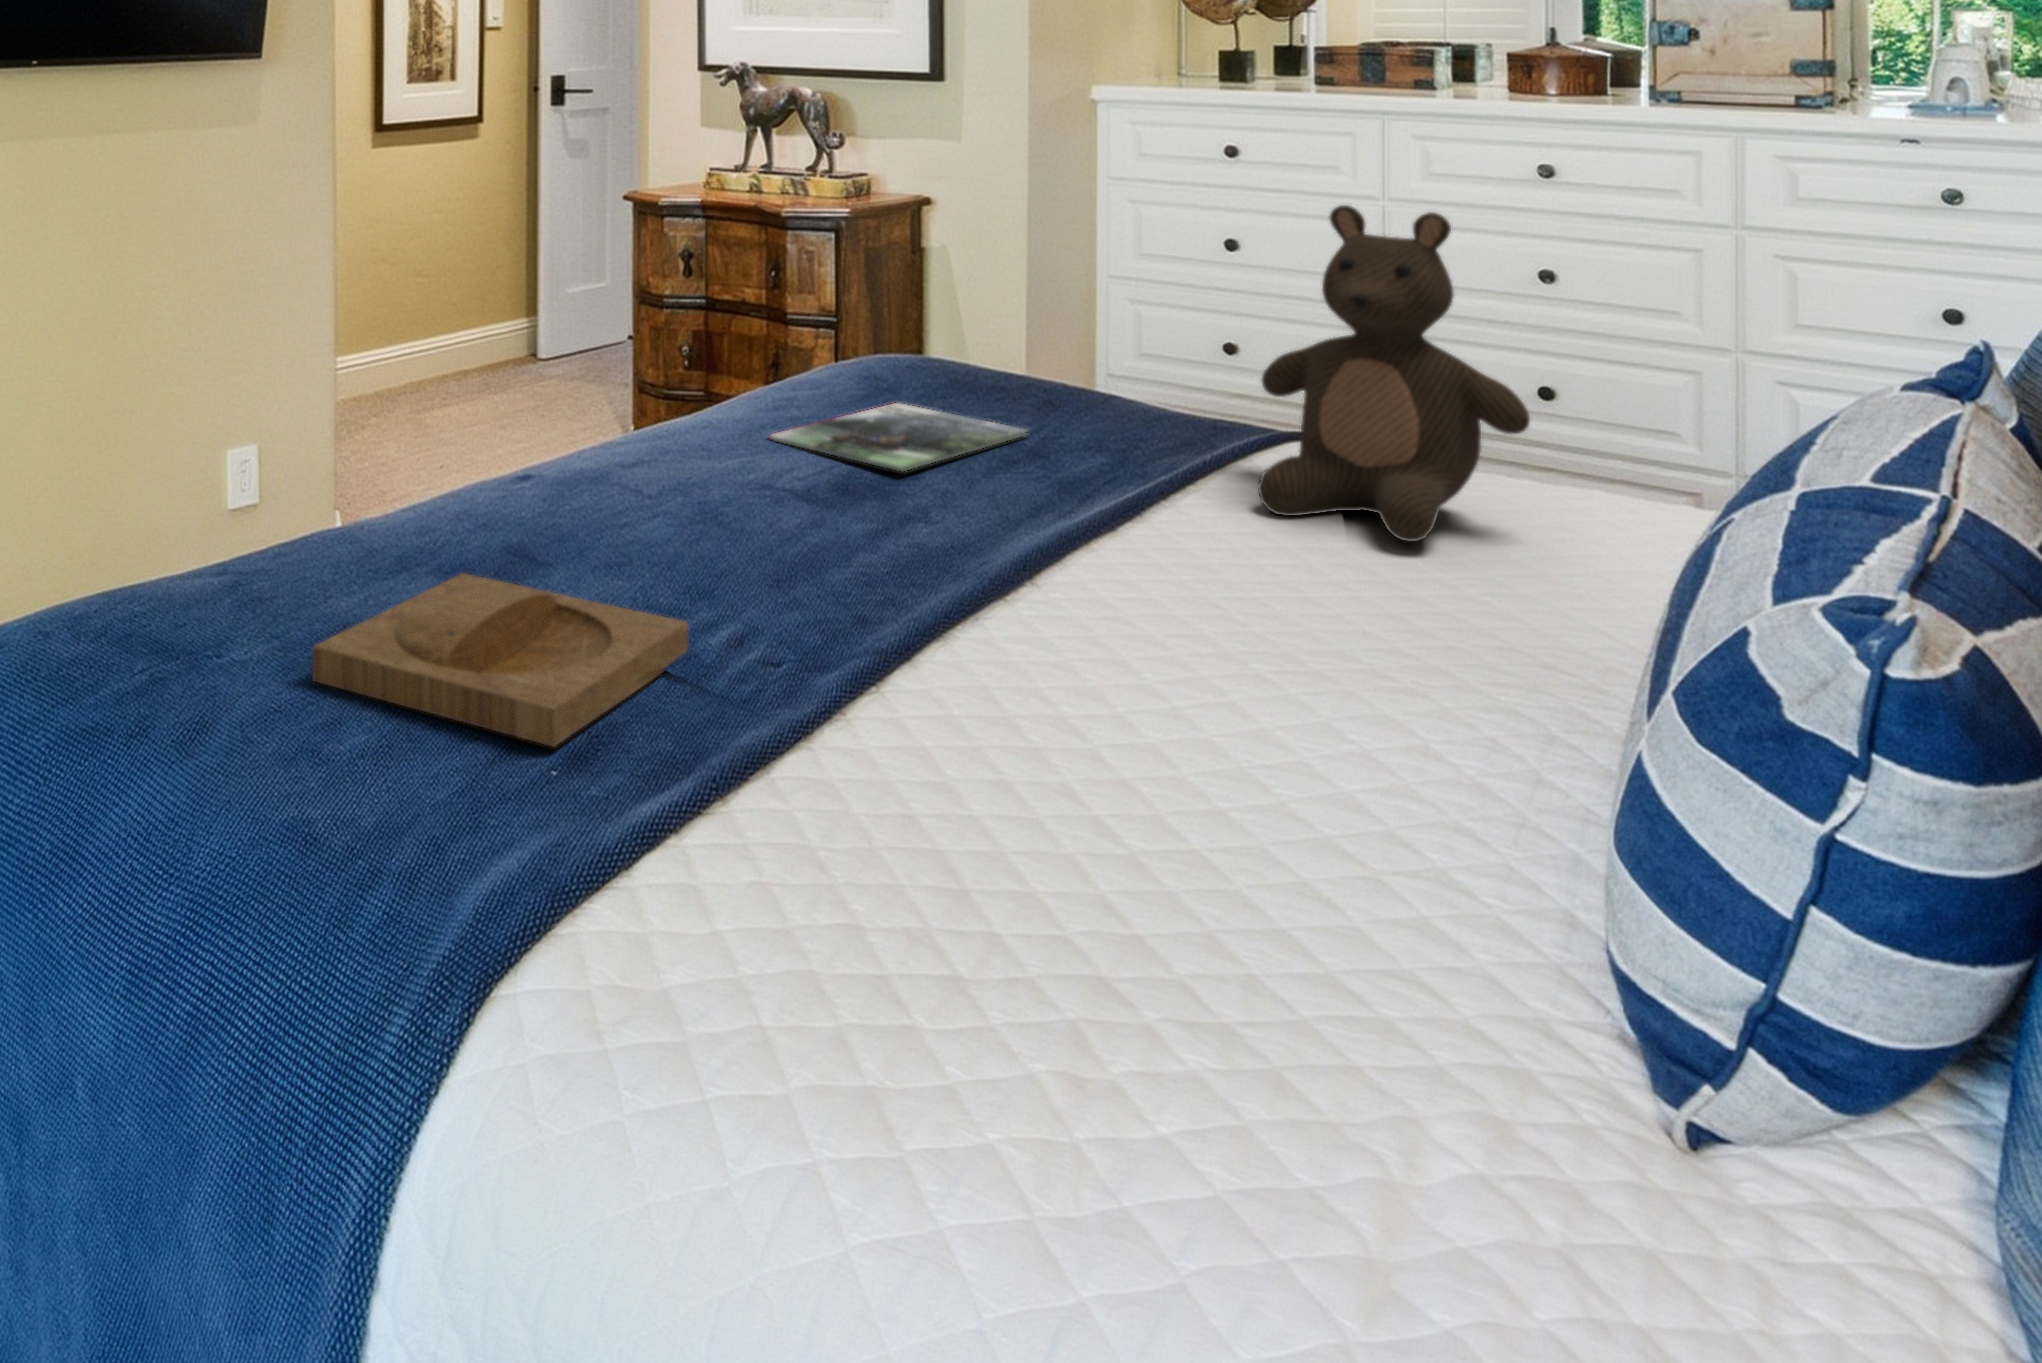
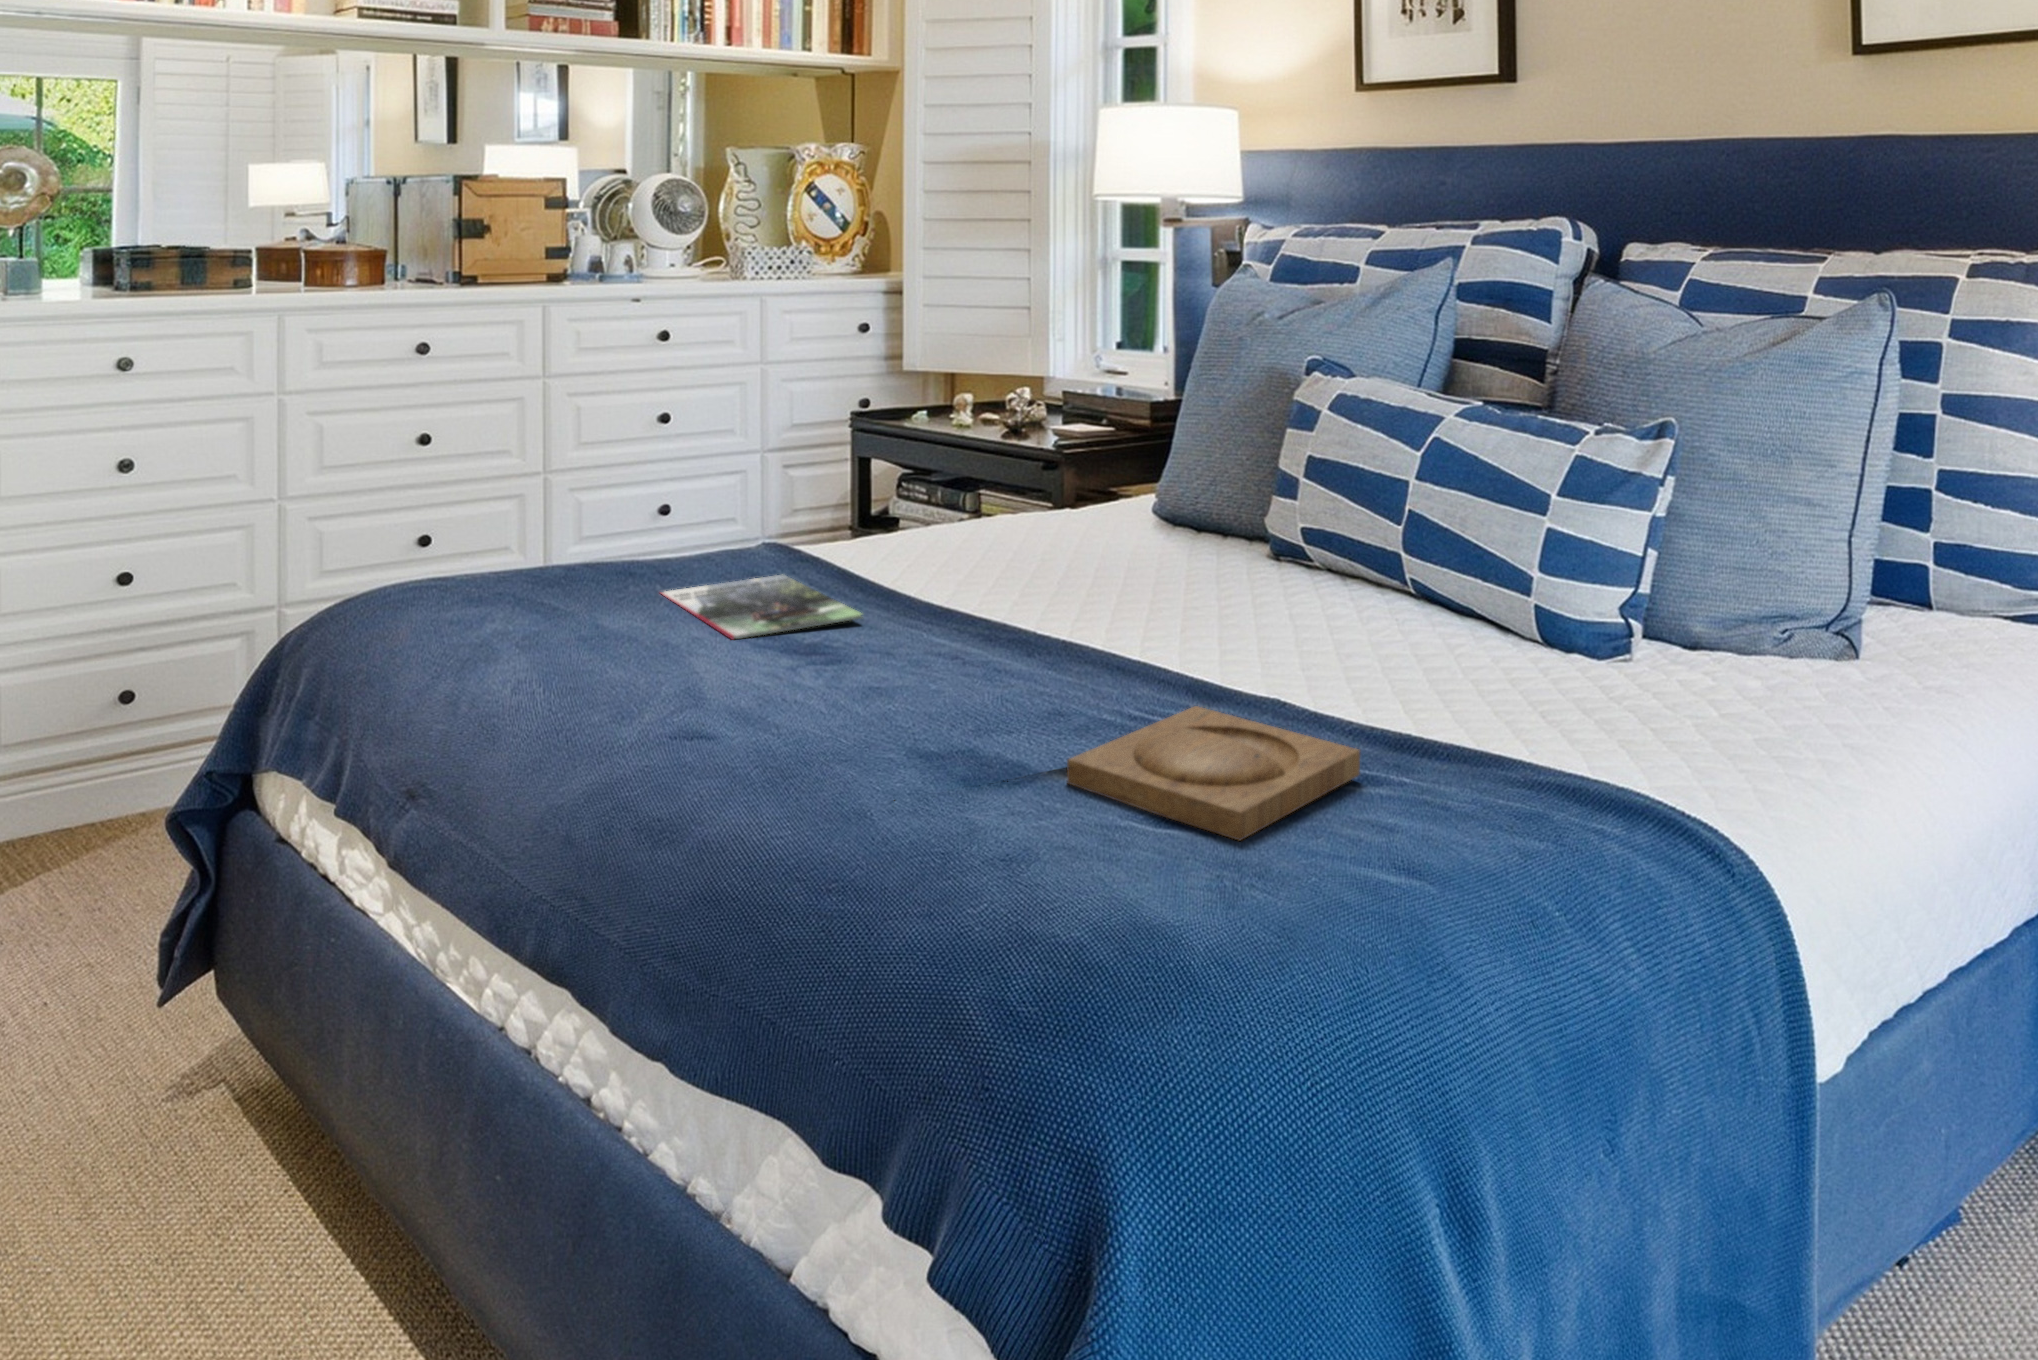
stuffed bear: present [1258,205,1530,541] -> none [891,358,1051,570]

